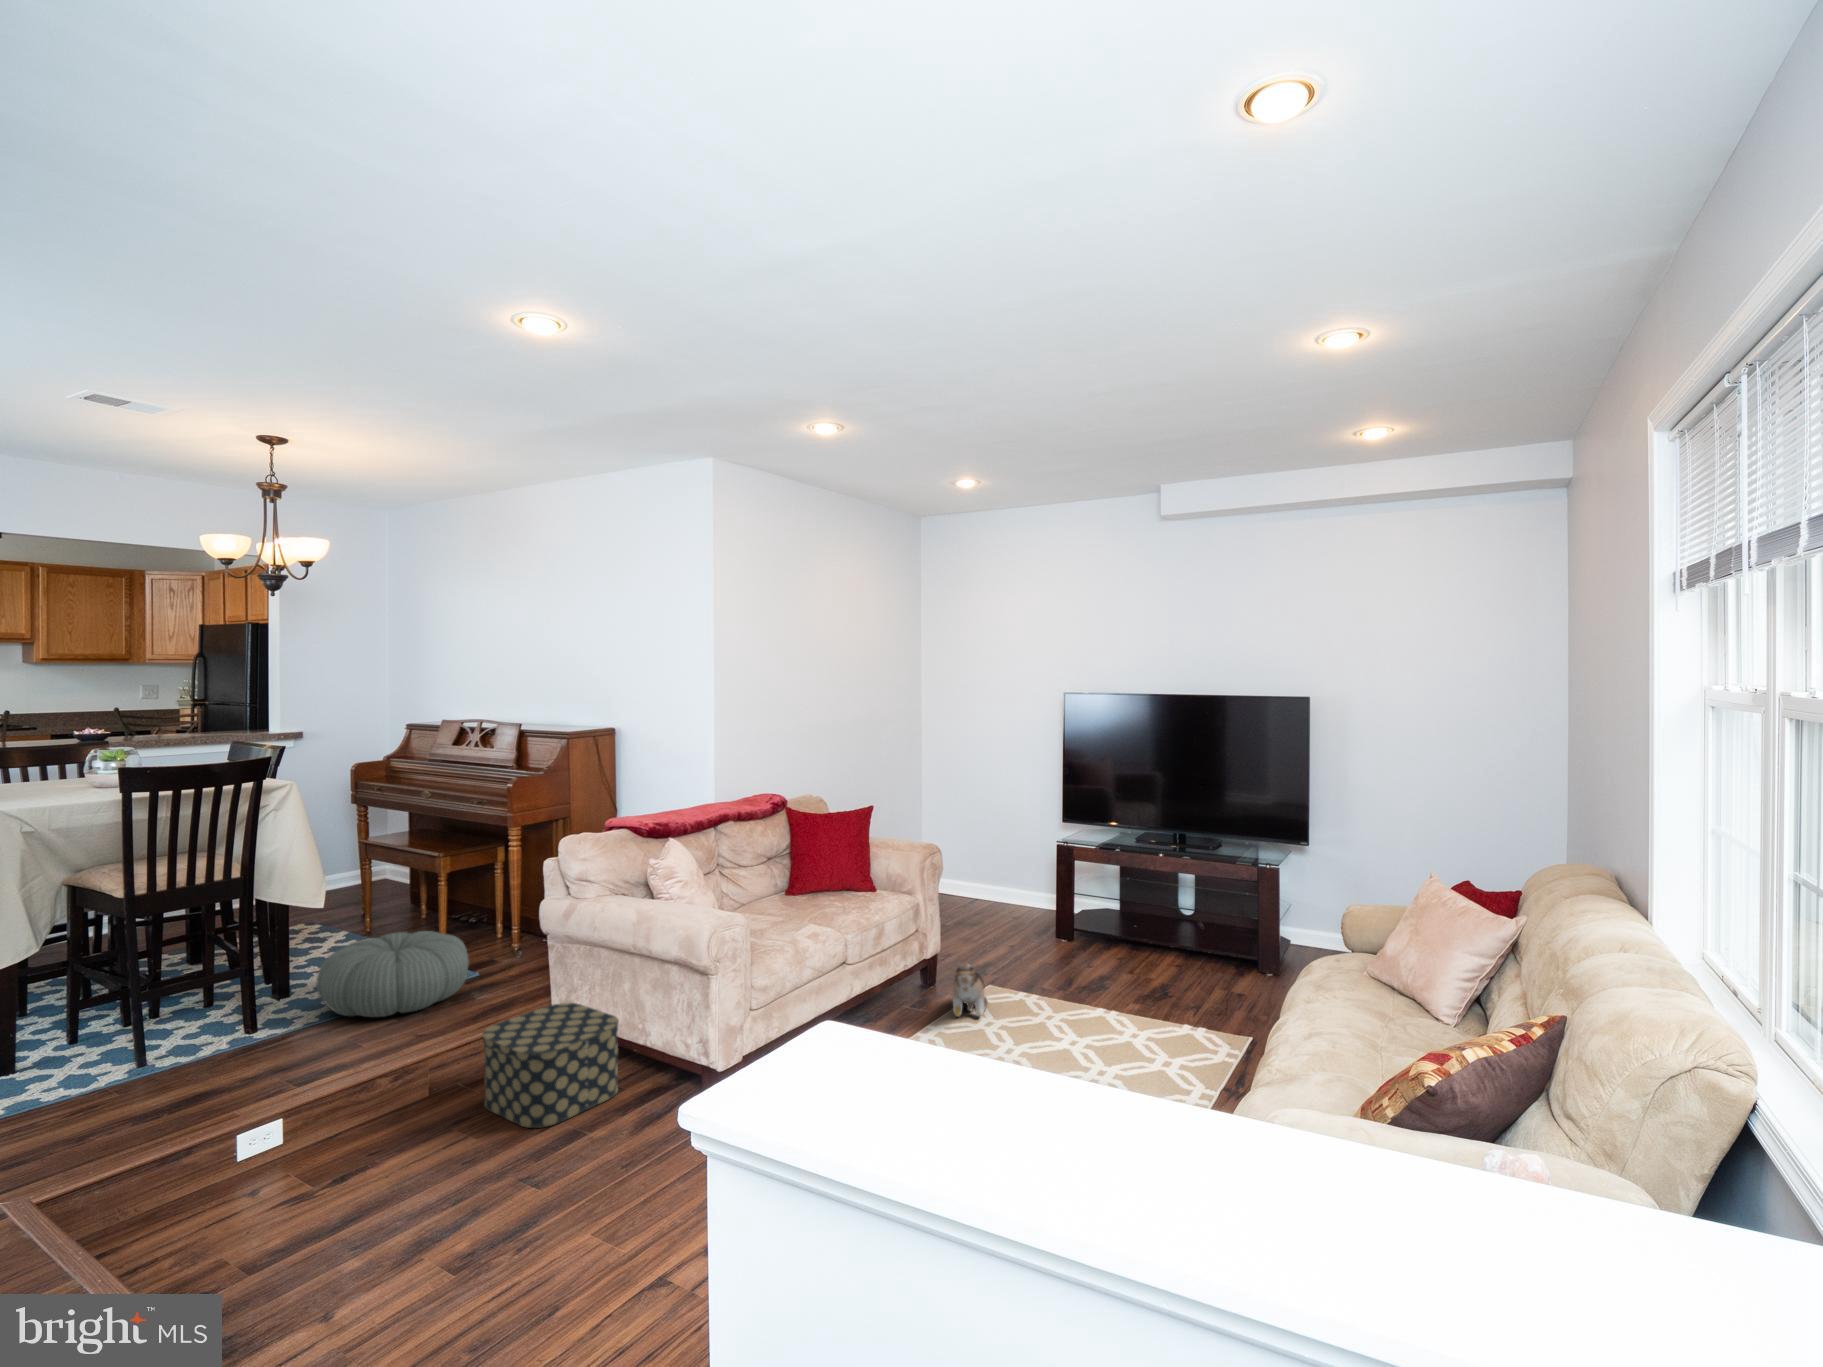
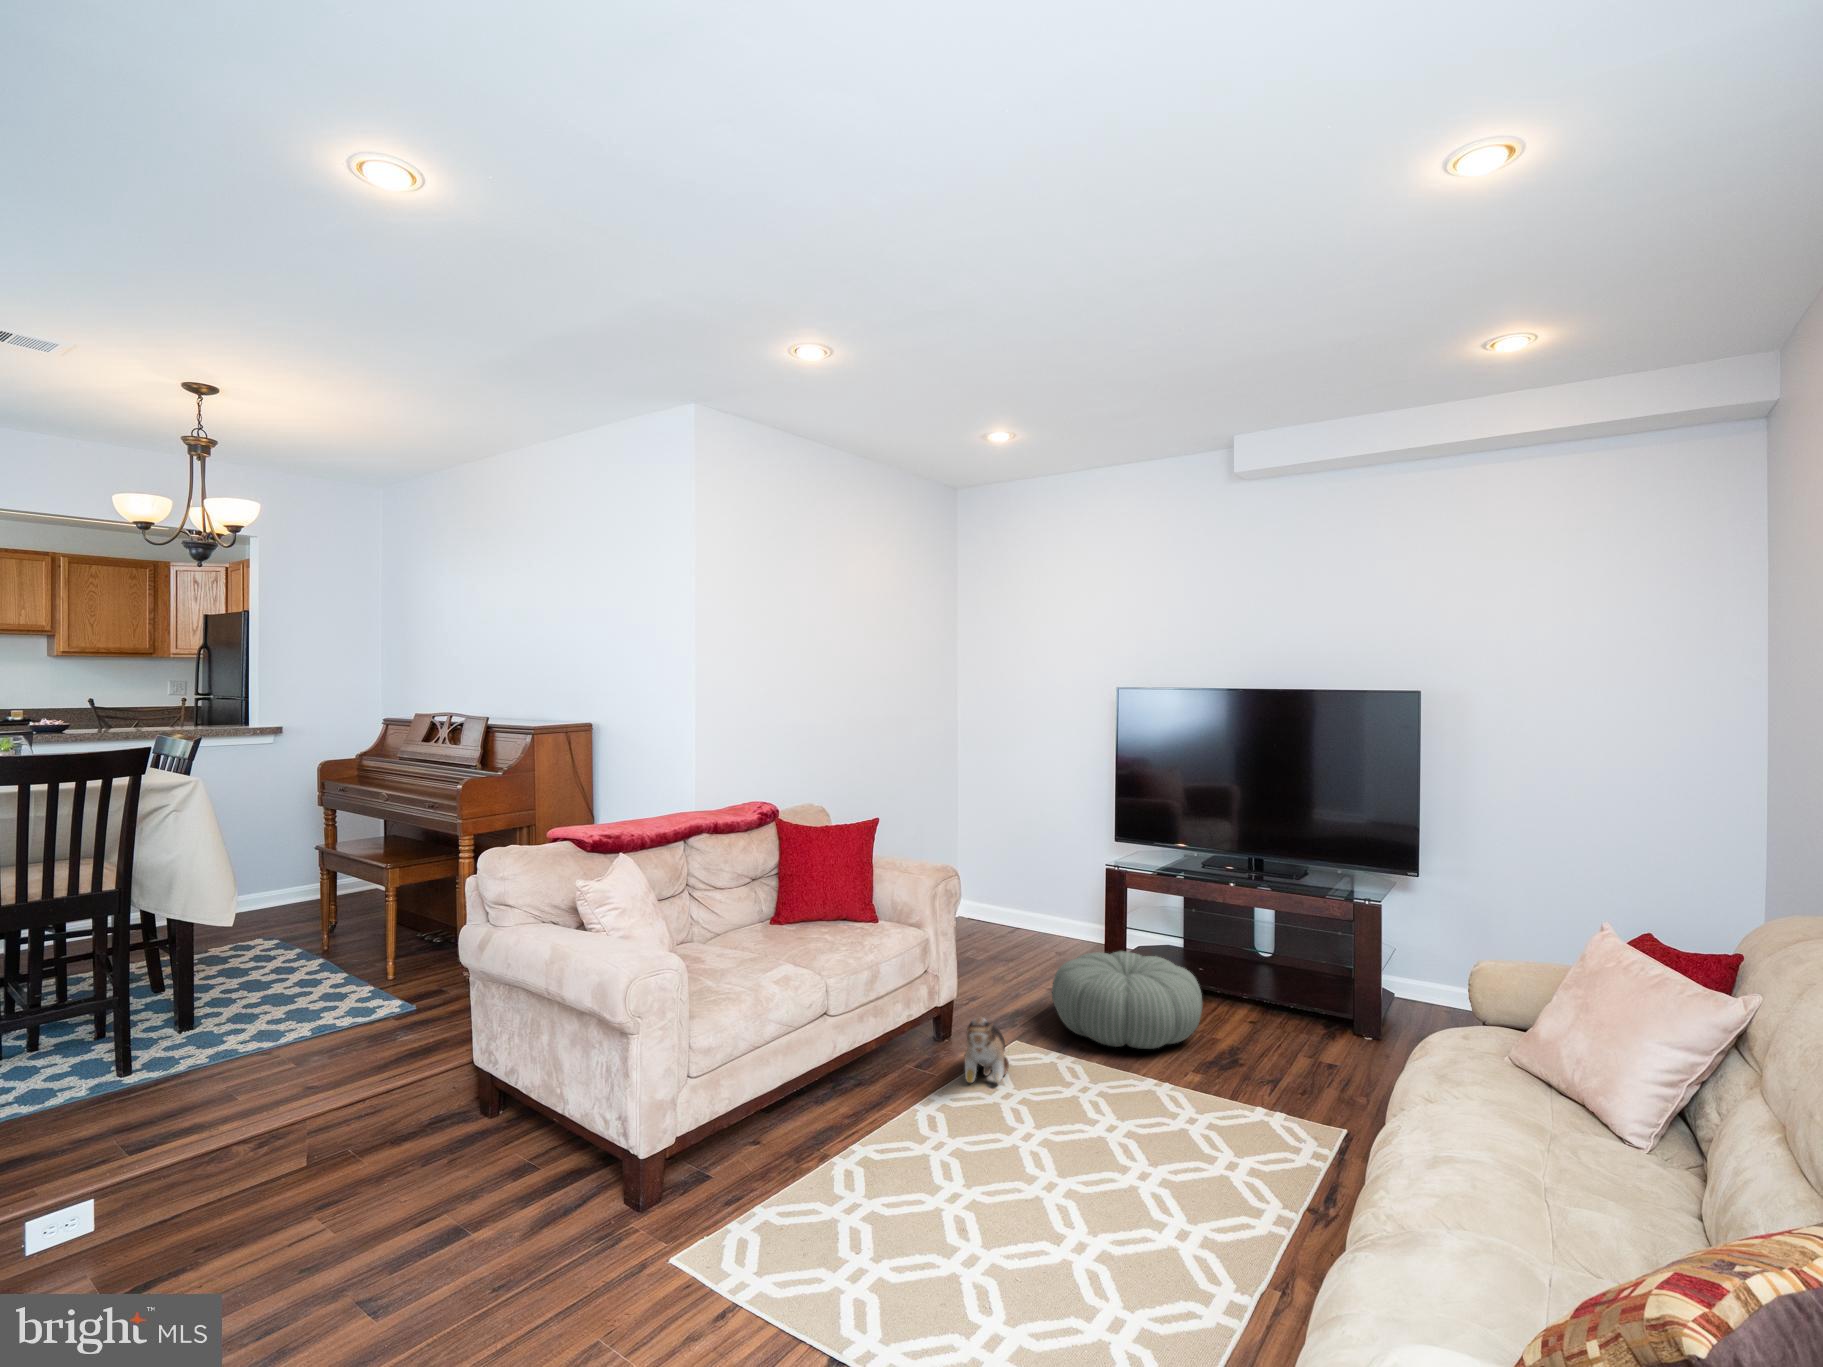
pouf: present [316,931,469,1017] -> present [1052,951,1202,1049]
storage box: present [482,1003,619,1128] -> none [352,1055,528,1226]

